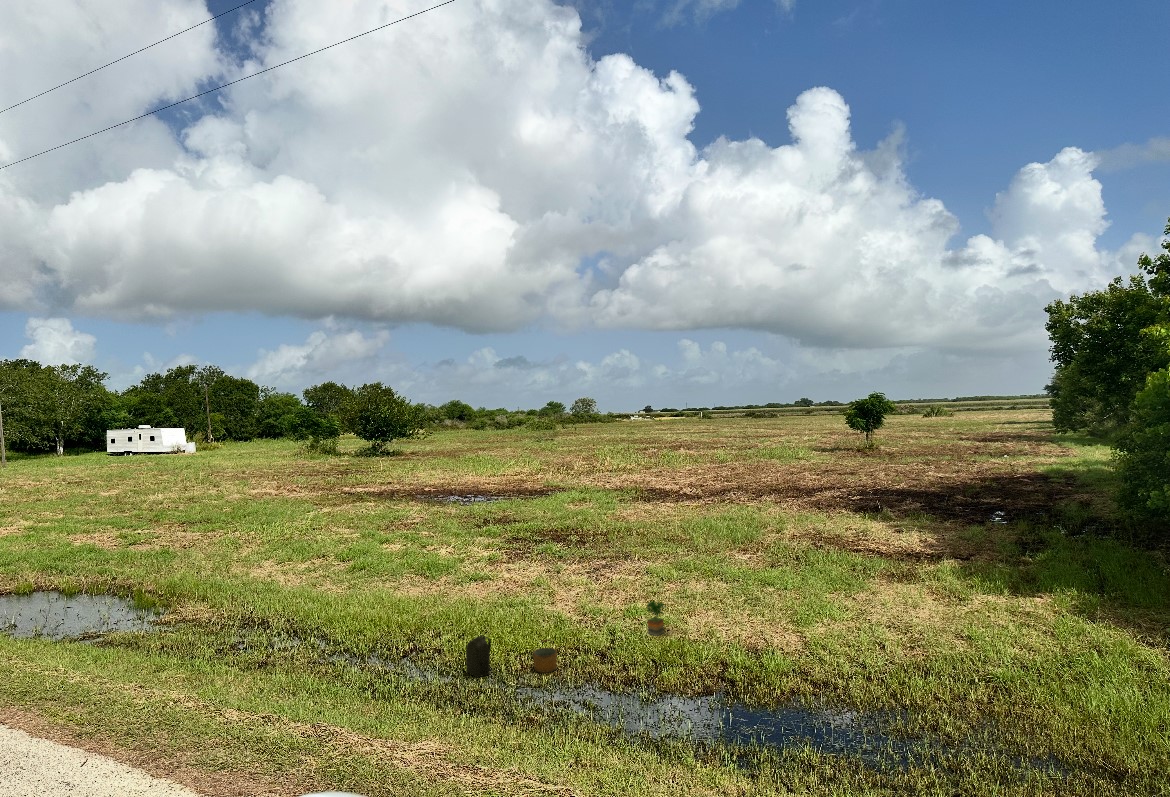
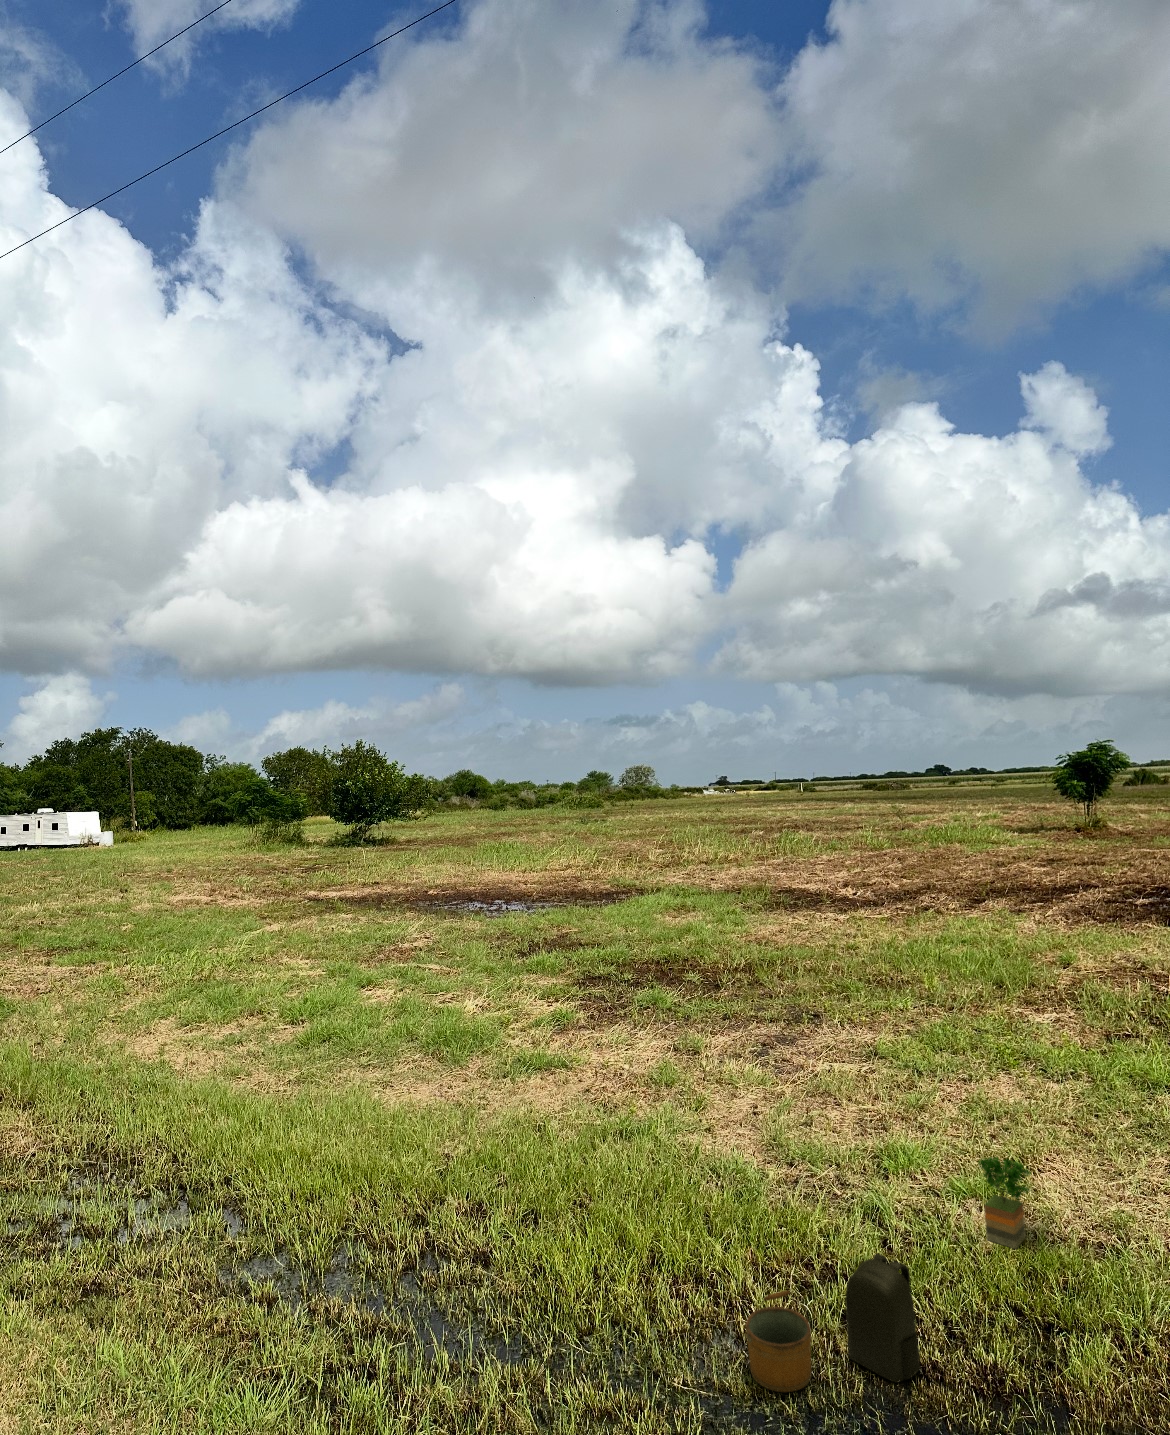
backpack: present [466,635,491,677] -> present [845,1253,920,1382]

